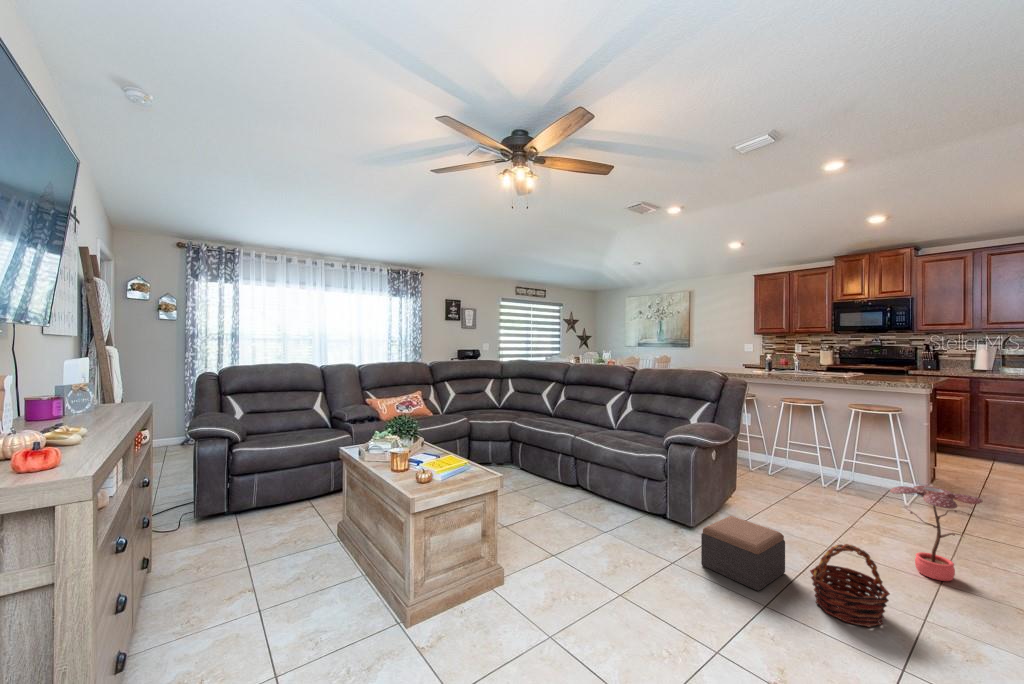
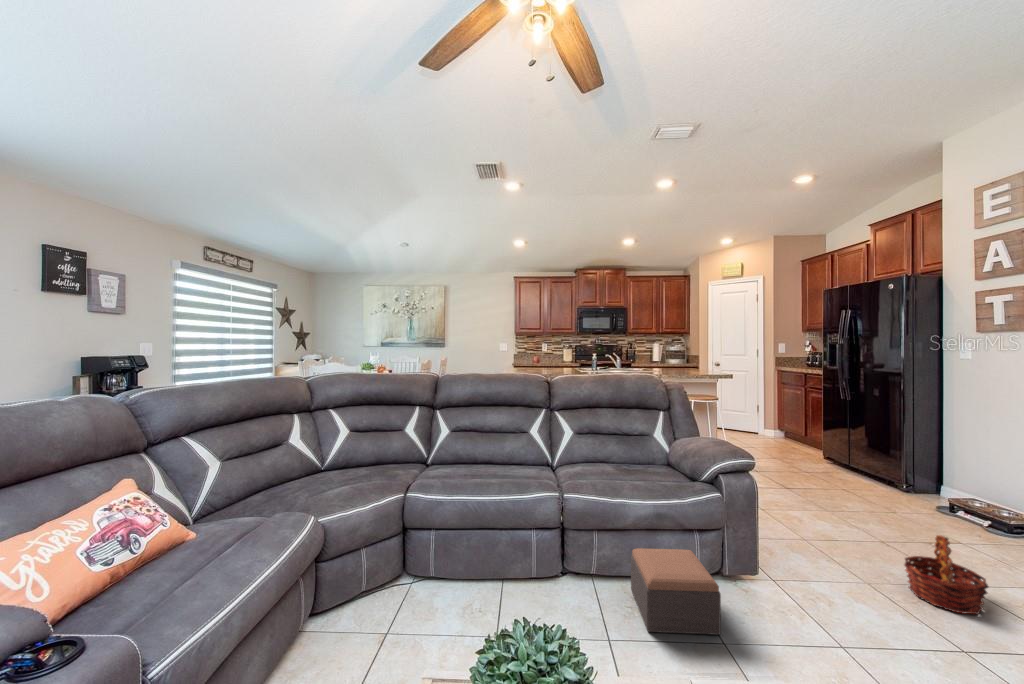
potted plant: present [890,485,982,581] -> none [828,458,890,534]
footstool: present [701,516,785,591] -> present [631,548,721,635]

